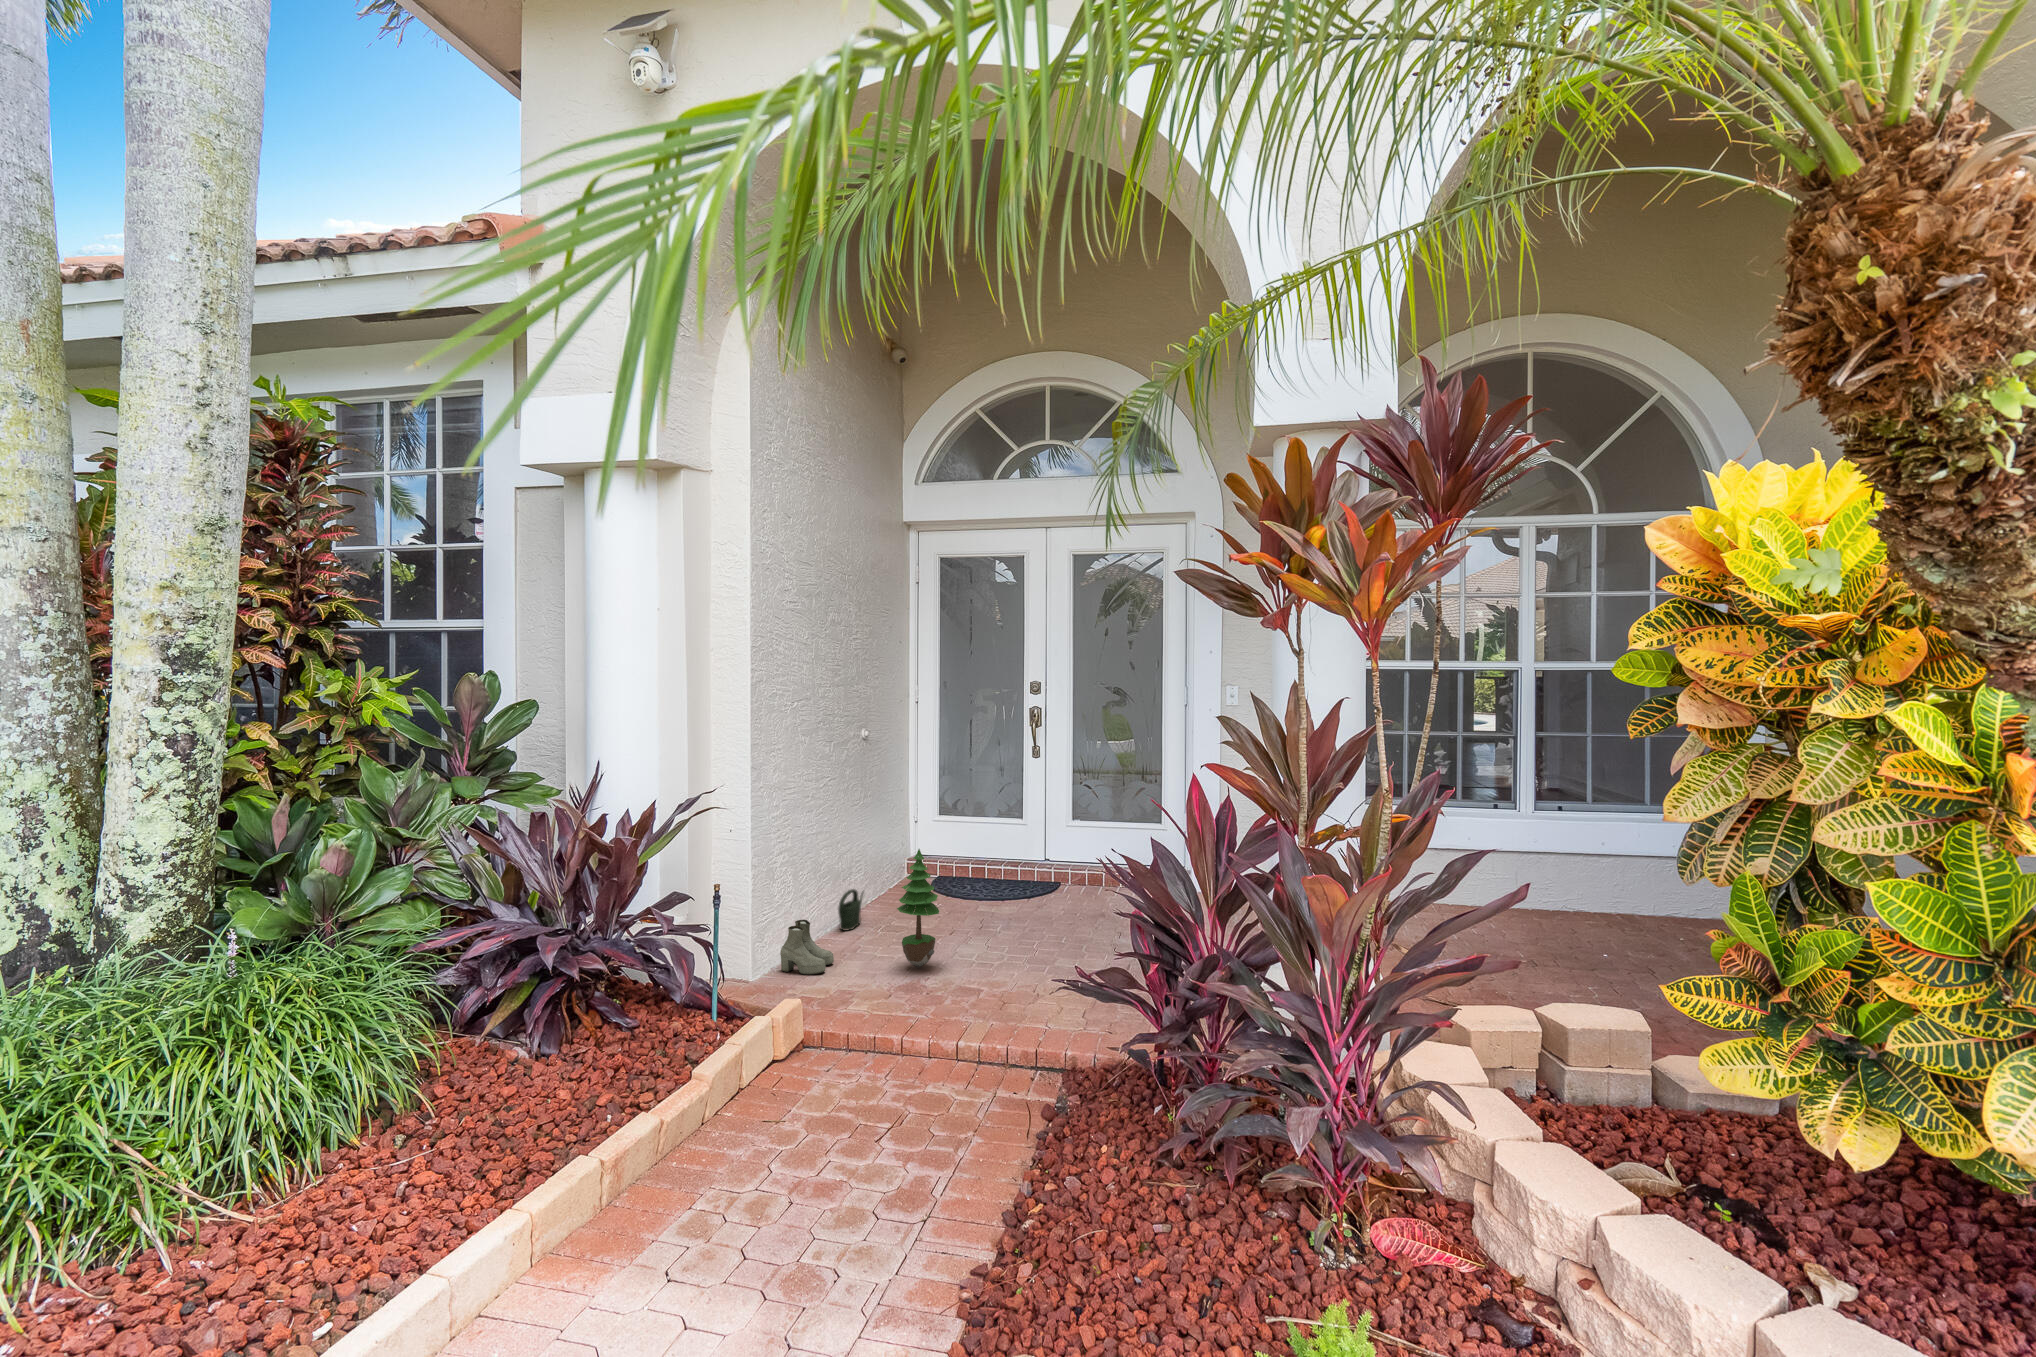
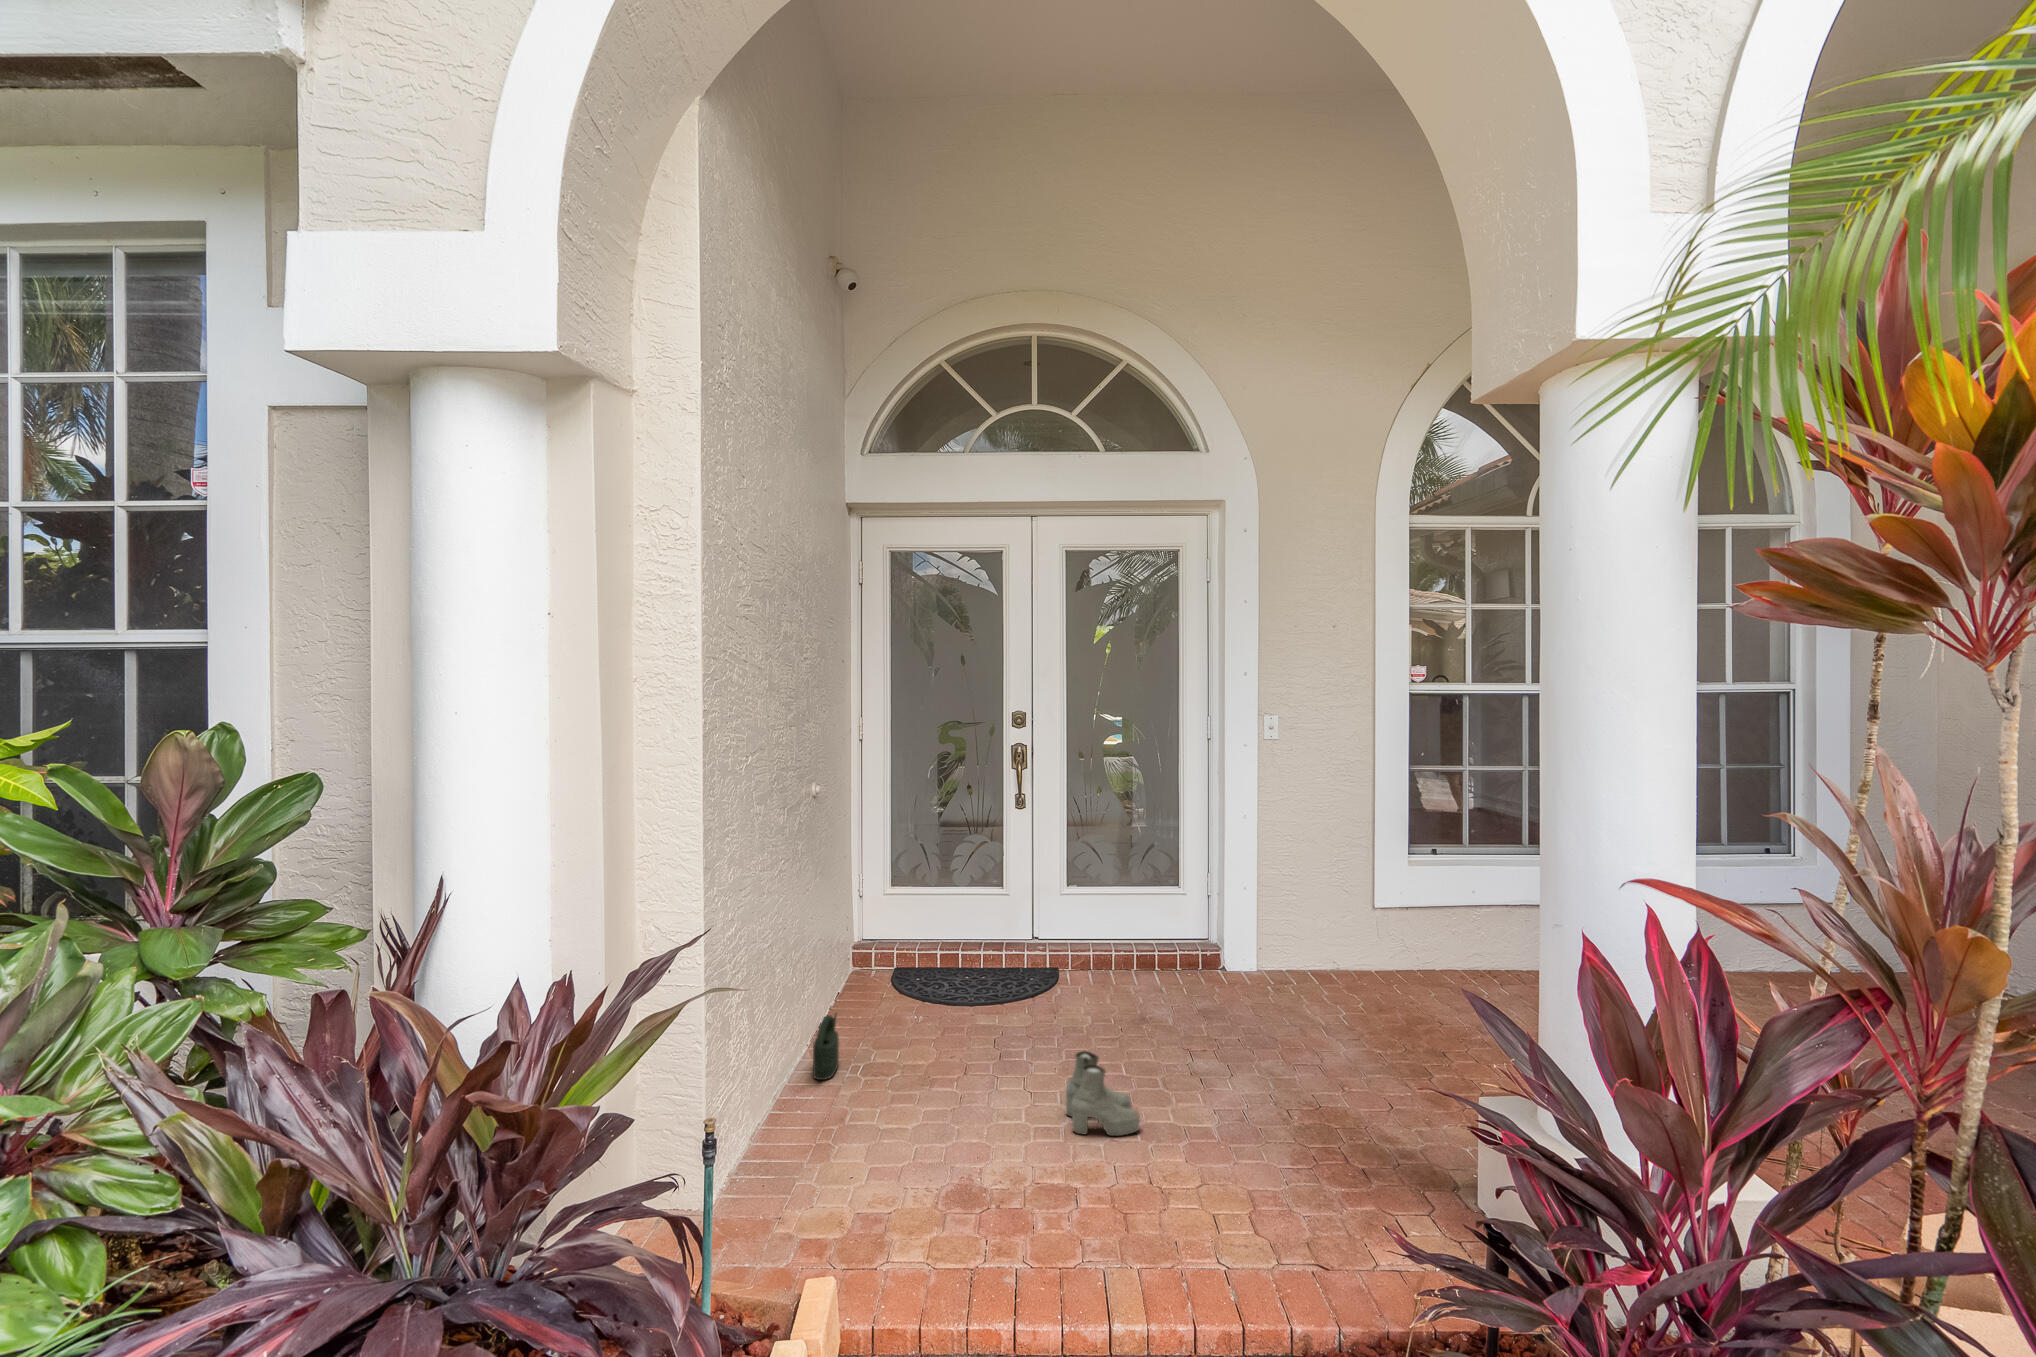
potted tree: present [897,849,939,967] -> none [941,966,1006,1146]
boots: present [780,920,834,974] -> present [1066,1051,1140,1136]

